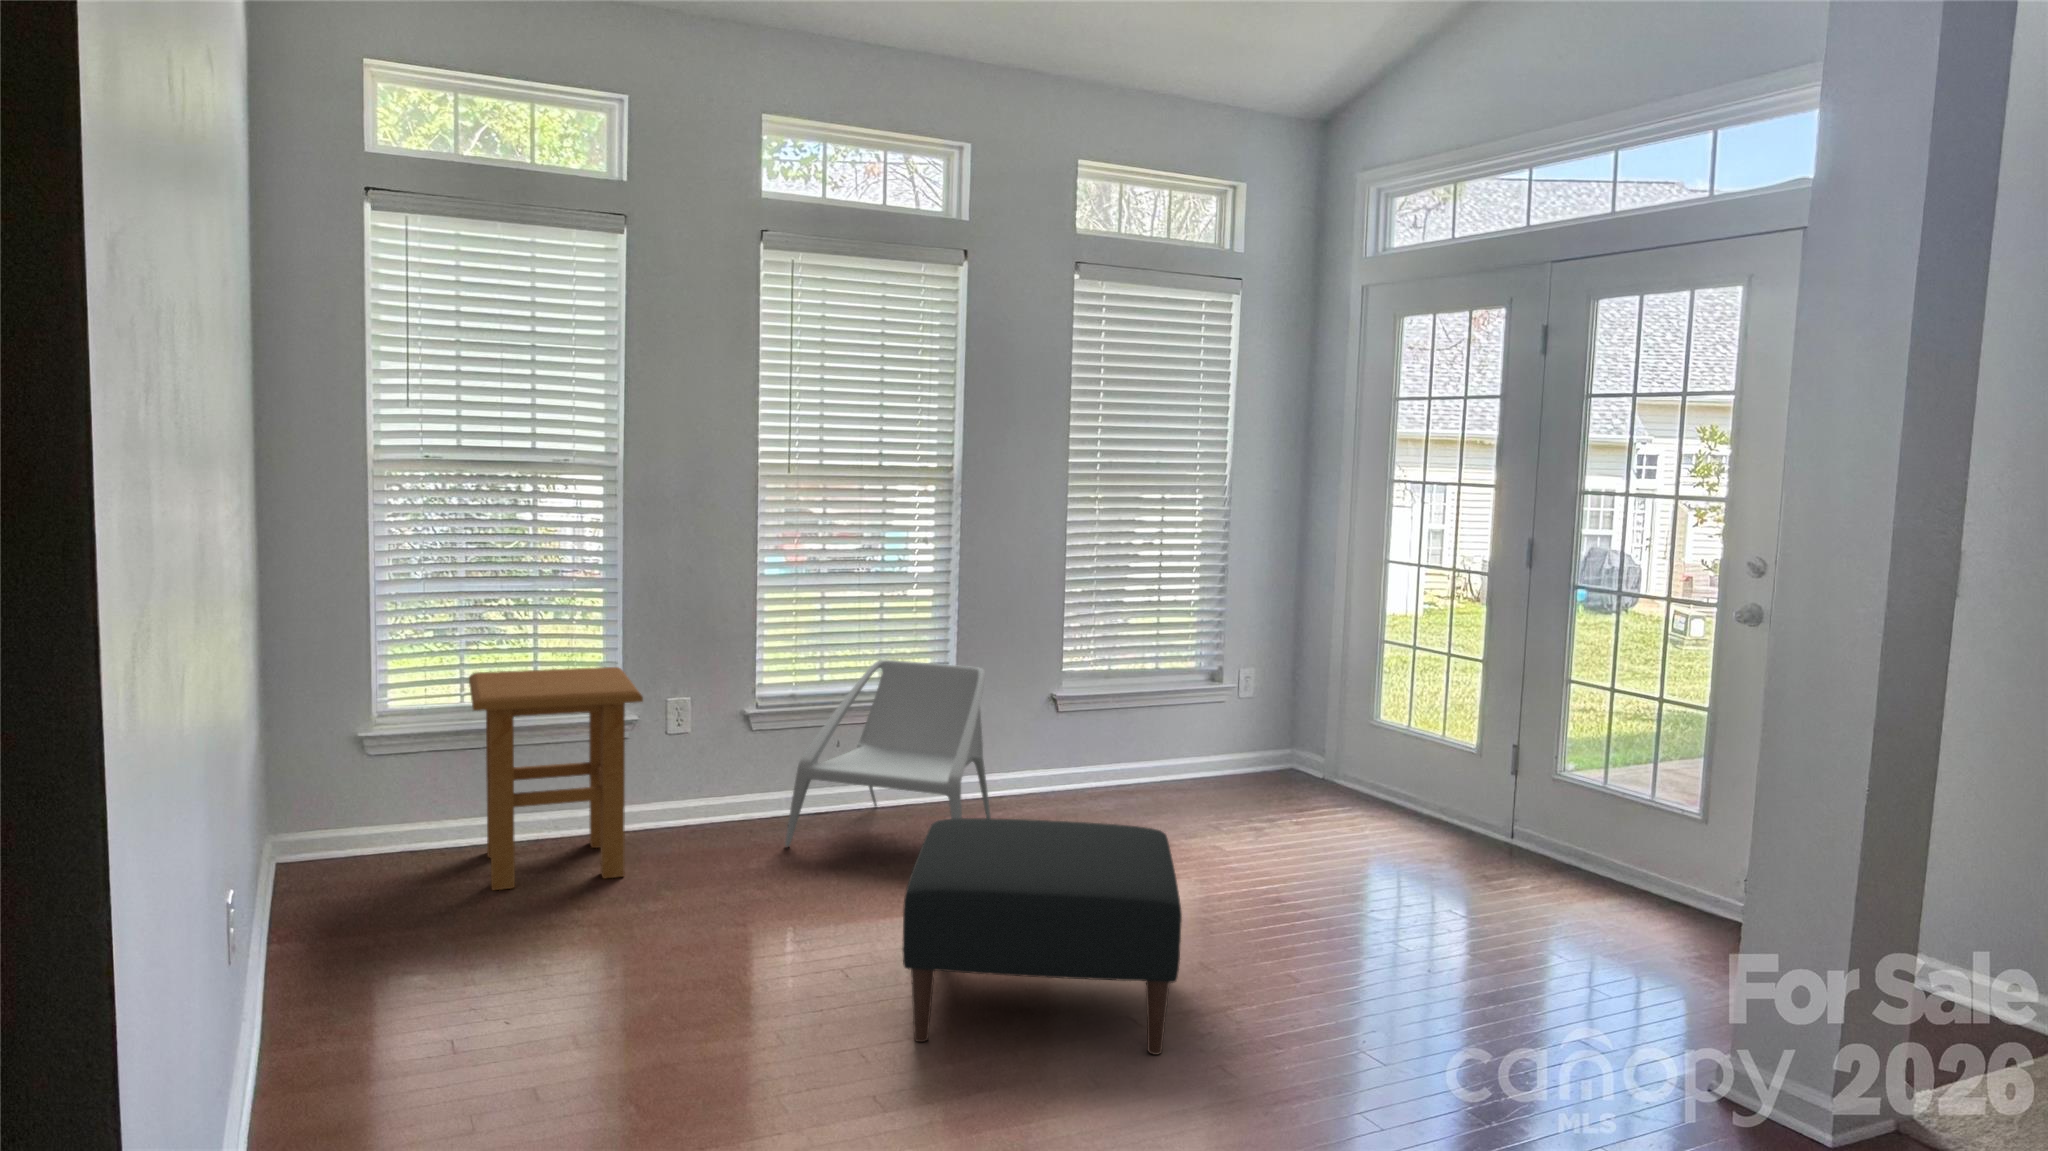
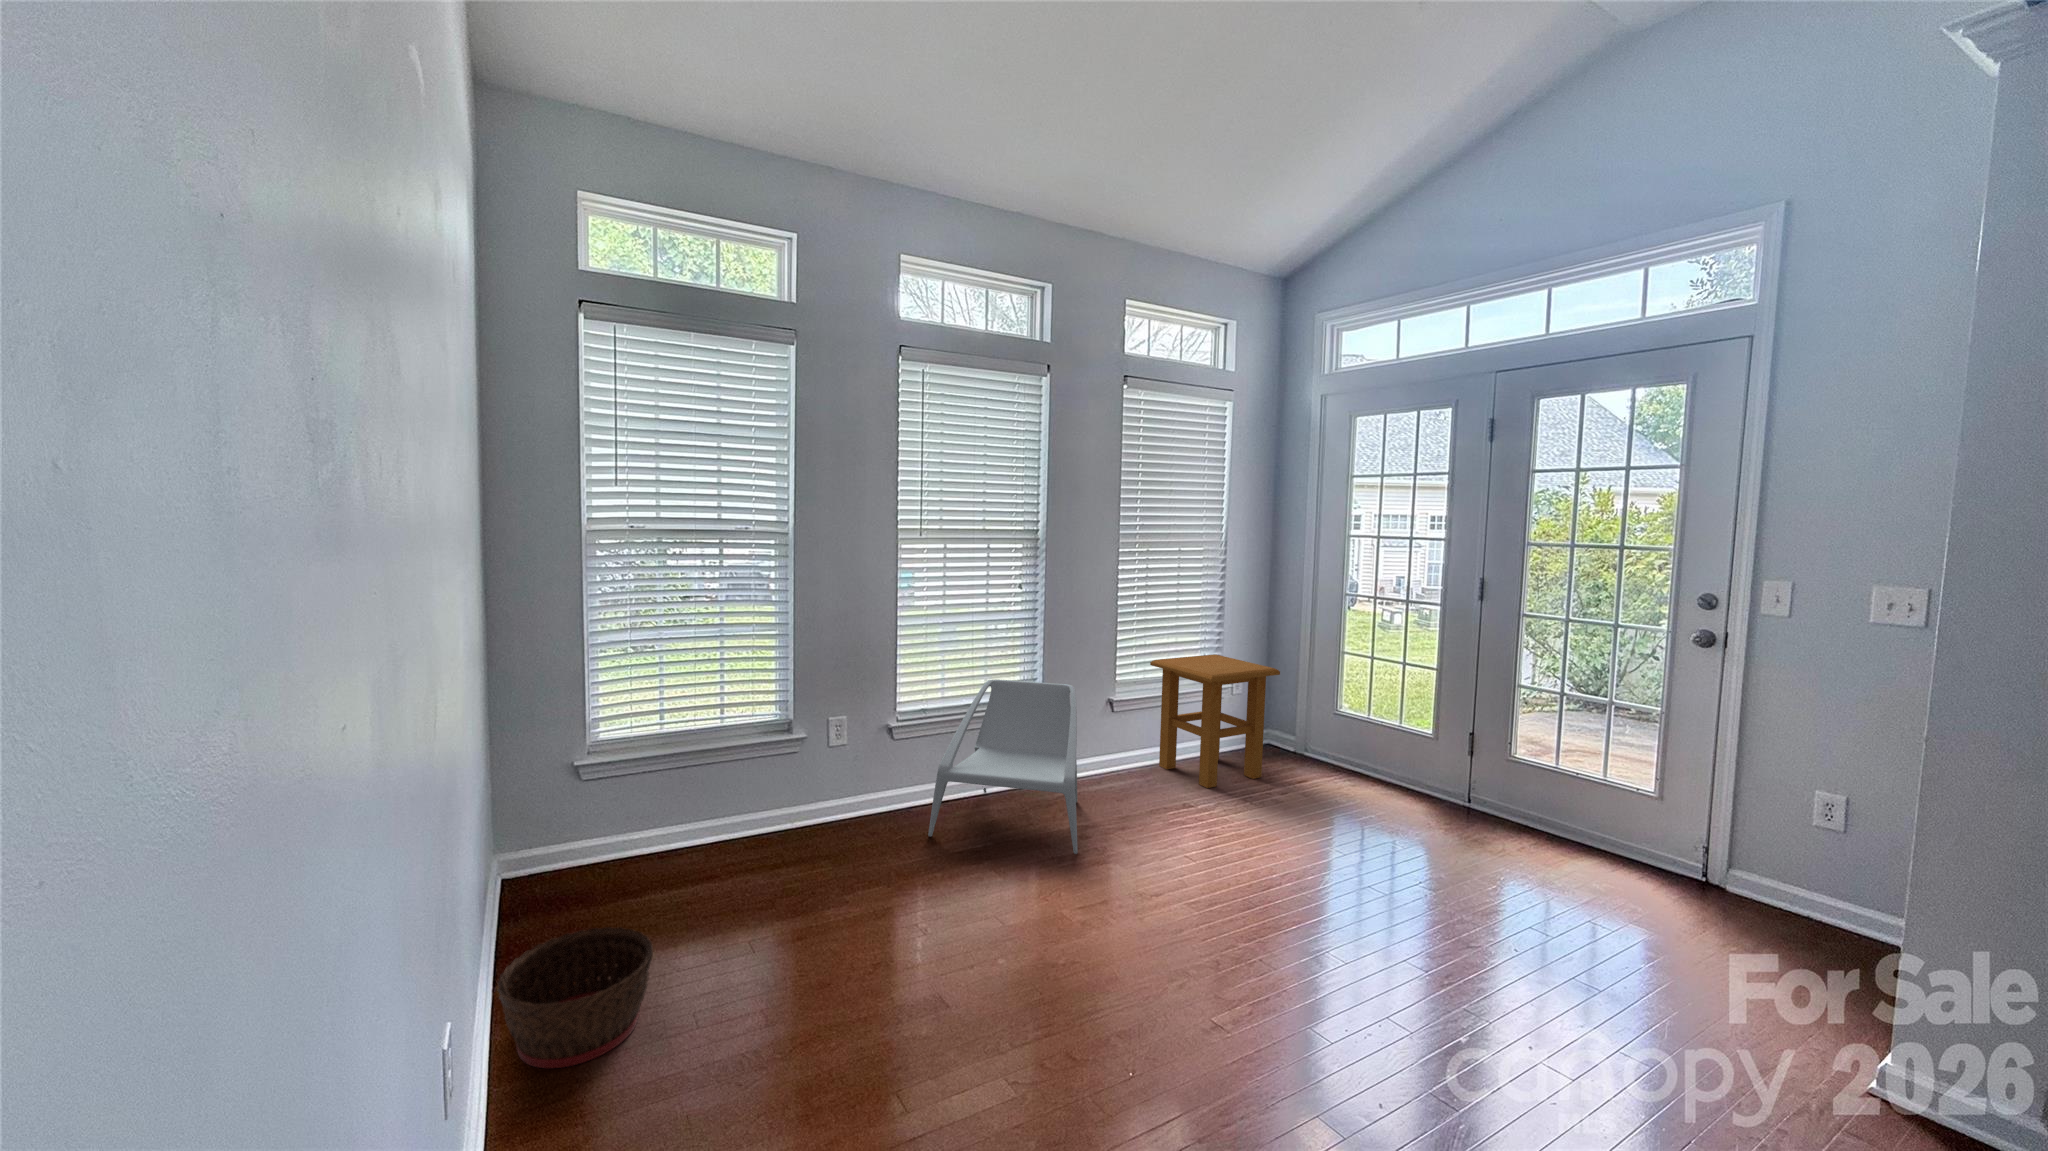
side table: present [469,667,643,890] -> present [1150,654,1280,788]
ottoman: present [902,818,1182,1055] -> none [1091,833,1378,1071]
basket: none [276,889,434,1010] -> present [498,927,653,1068]

